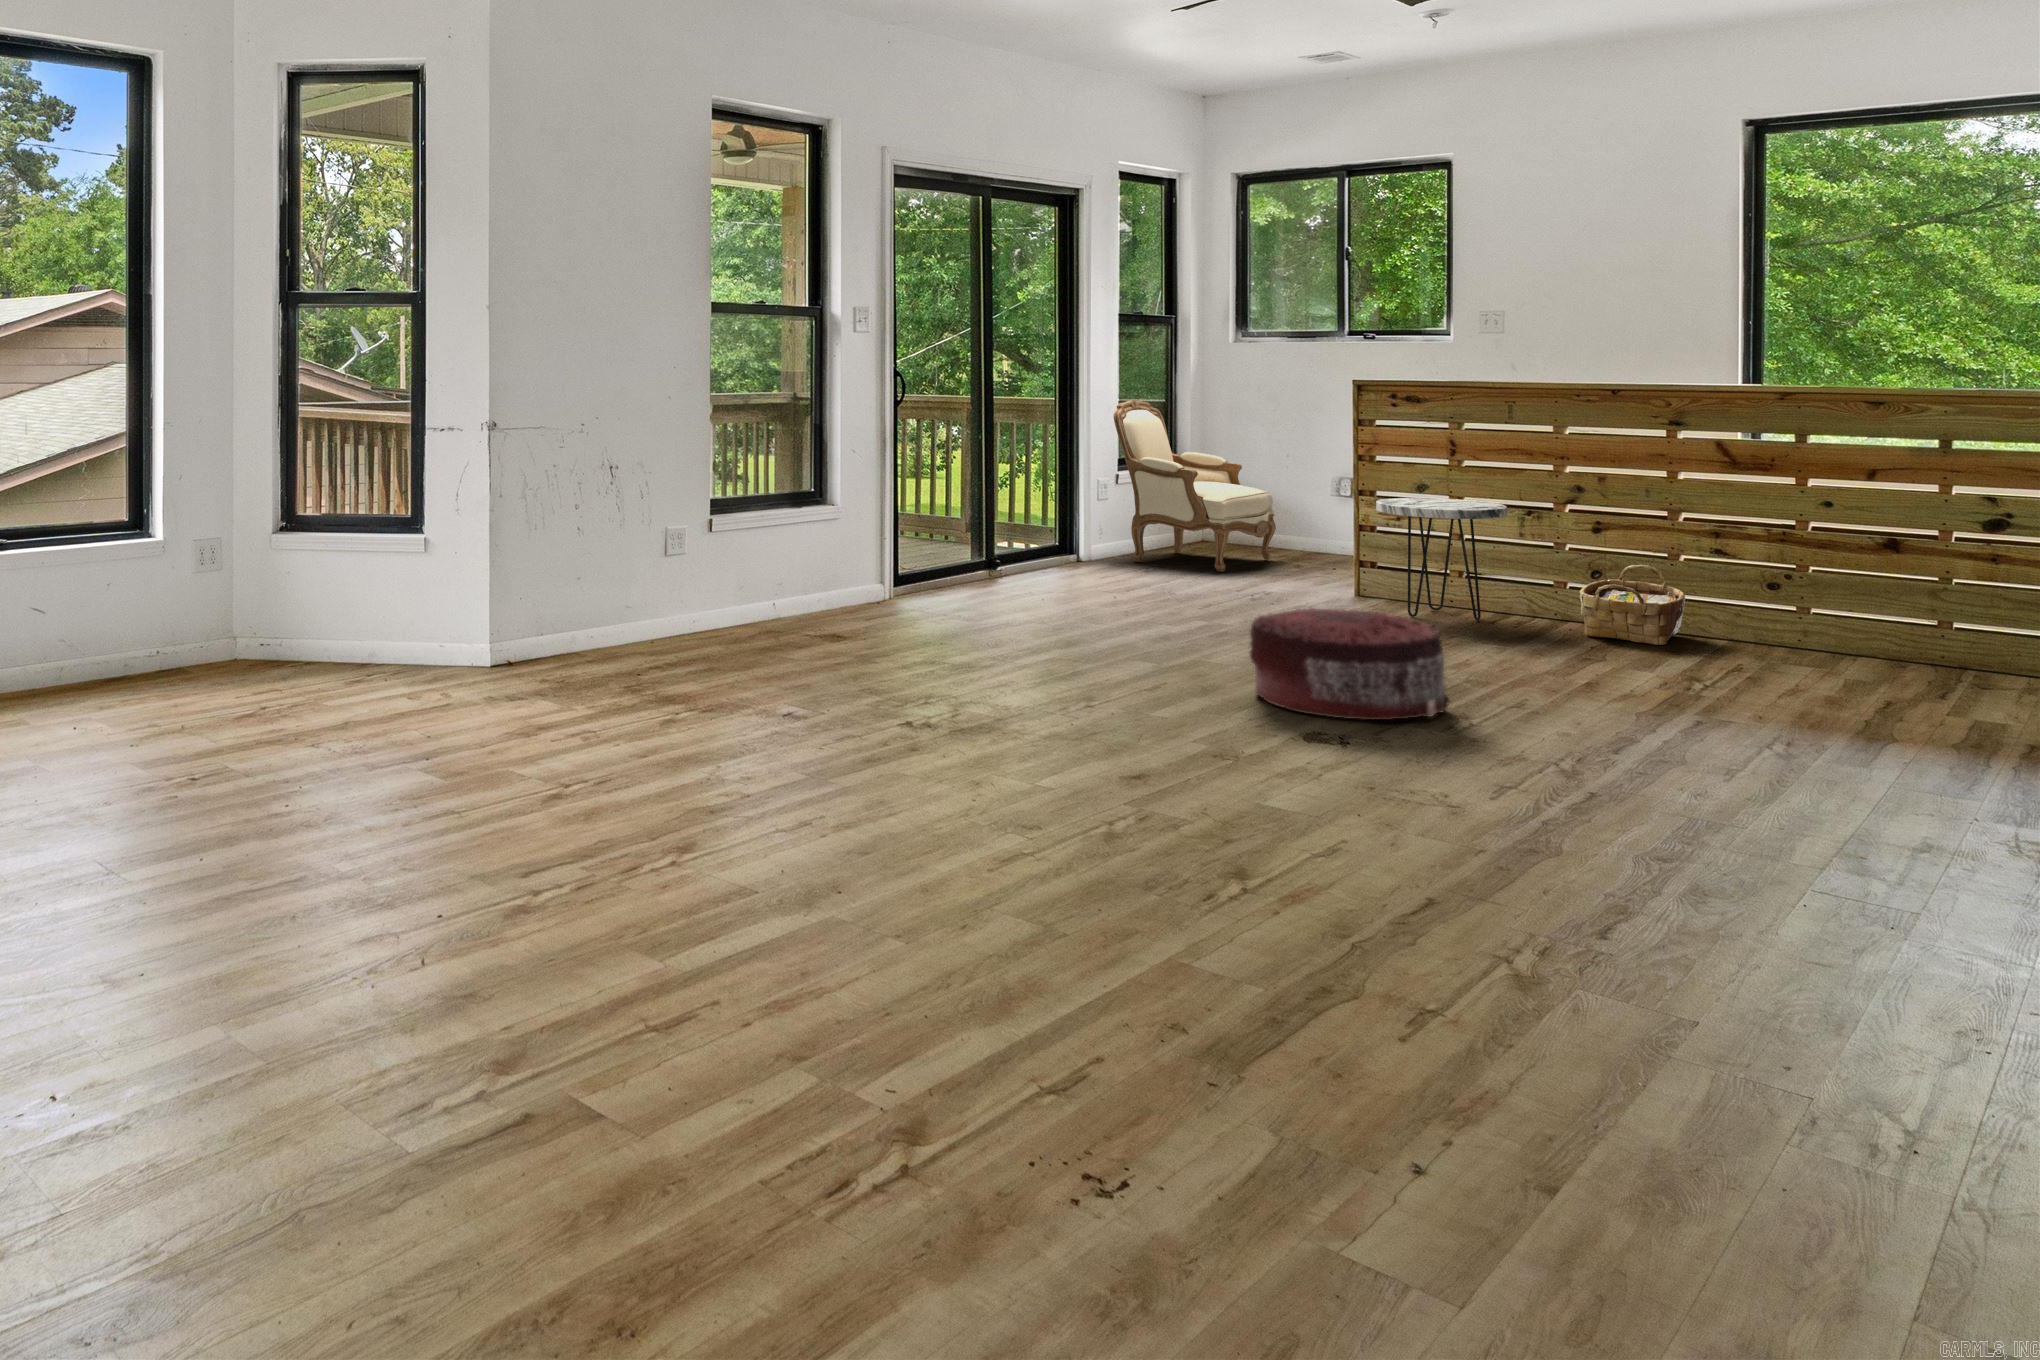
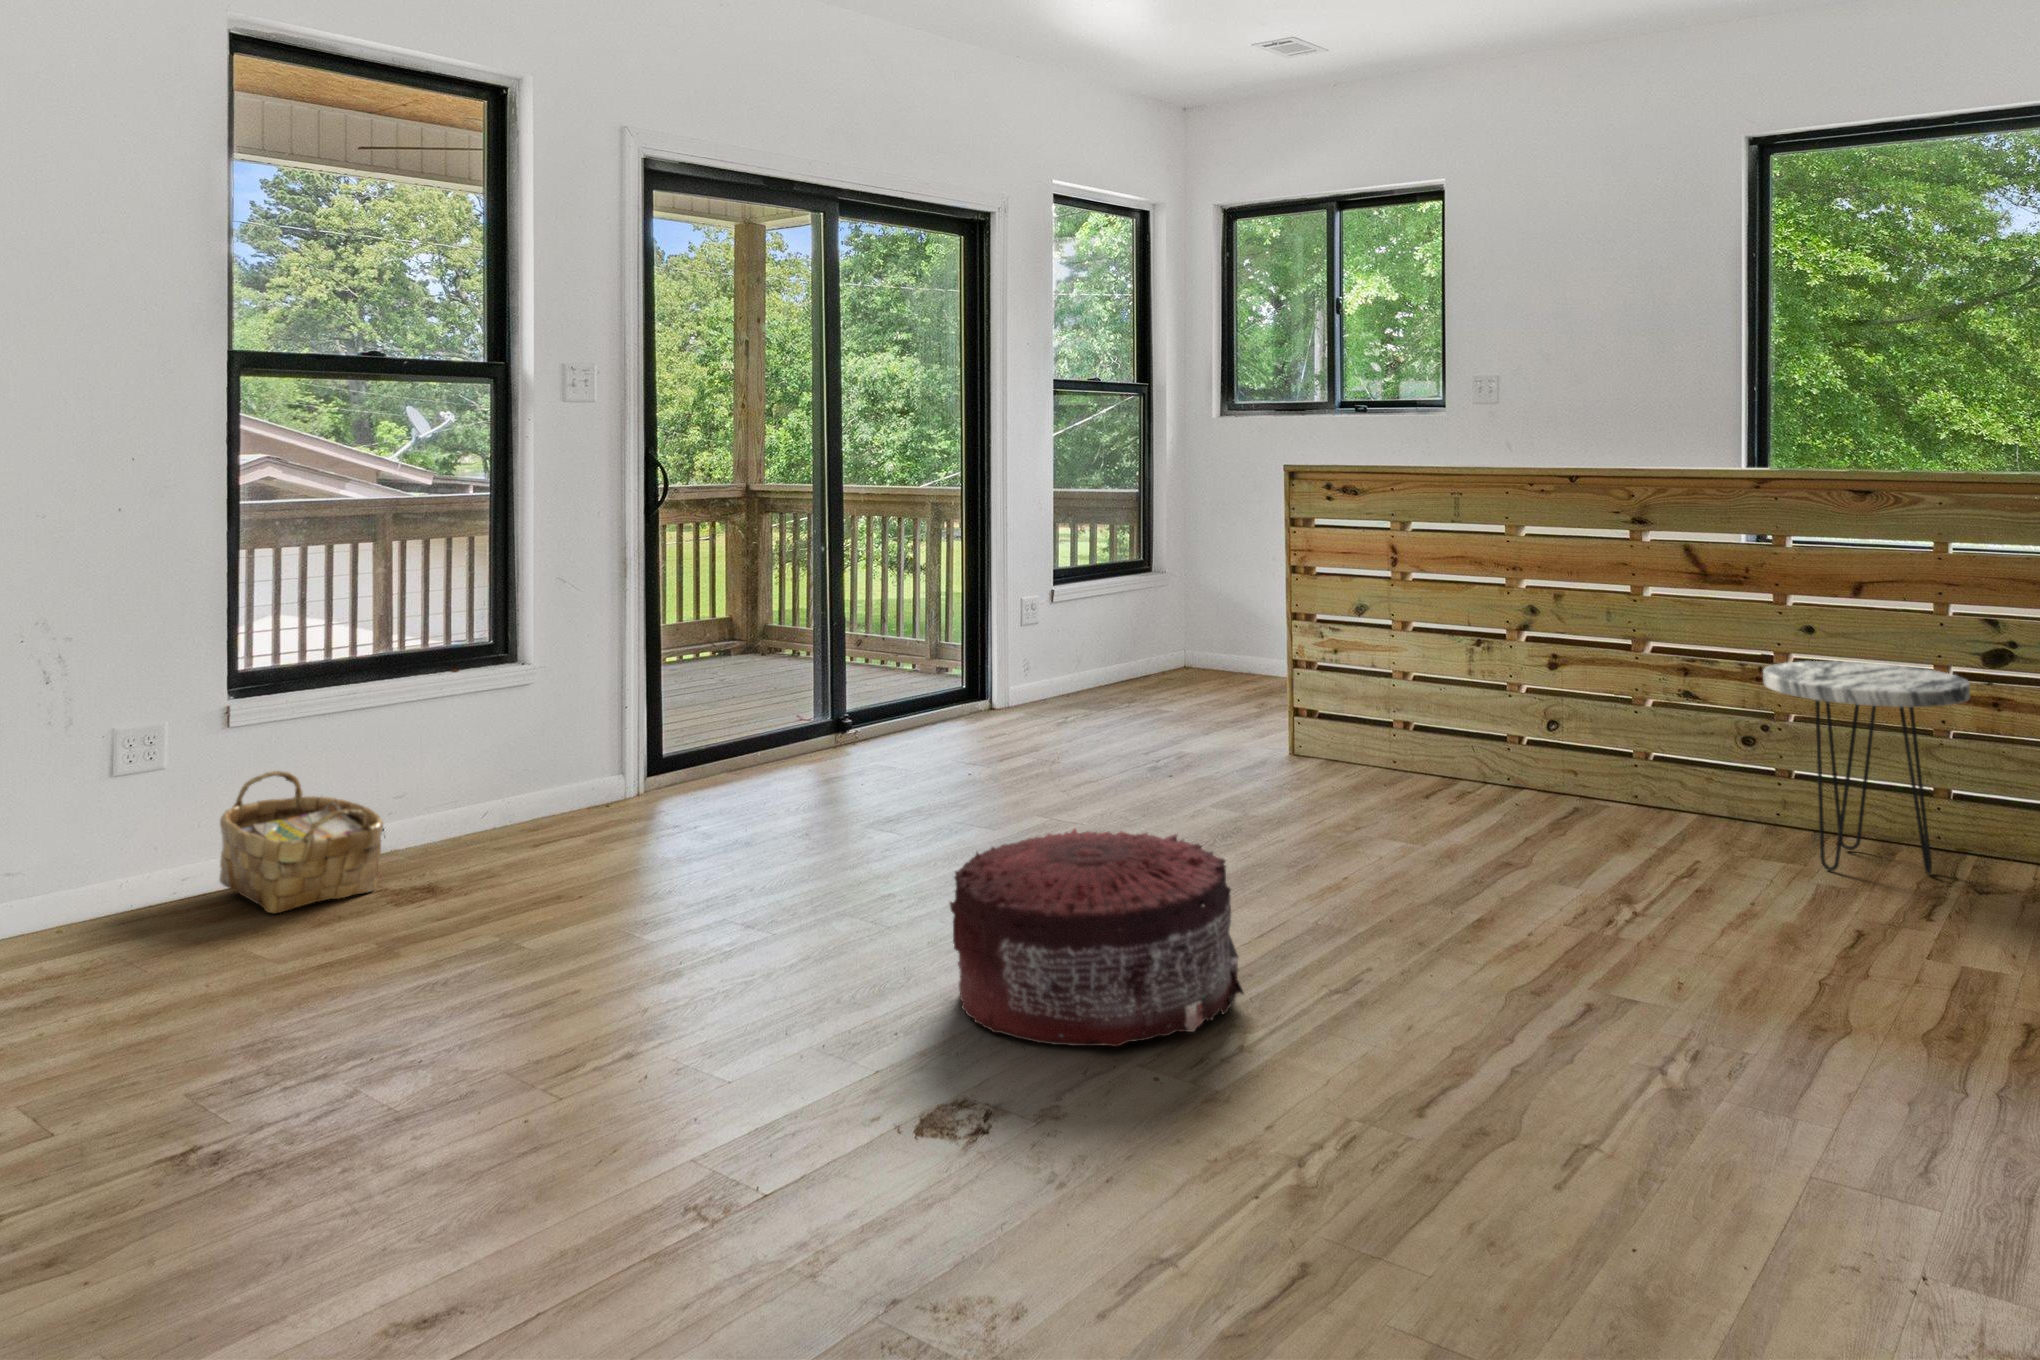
armchair: present [1114,400,1276,572] -> none [1036,485,1238,718]
side table: present [1376,498,1507,620] -> present [1763,661,1970,874]
woven basket: present [1580,565,1685,645] -> present [220,771,383,914]

